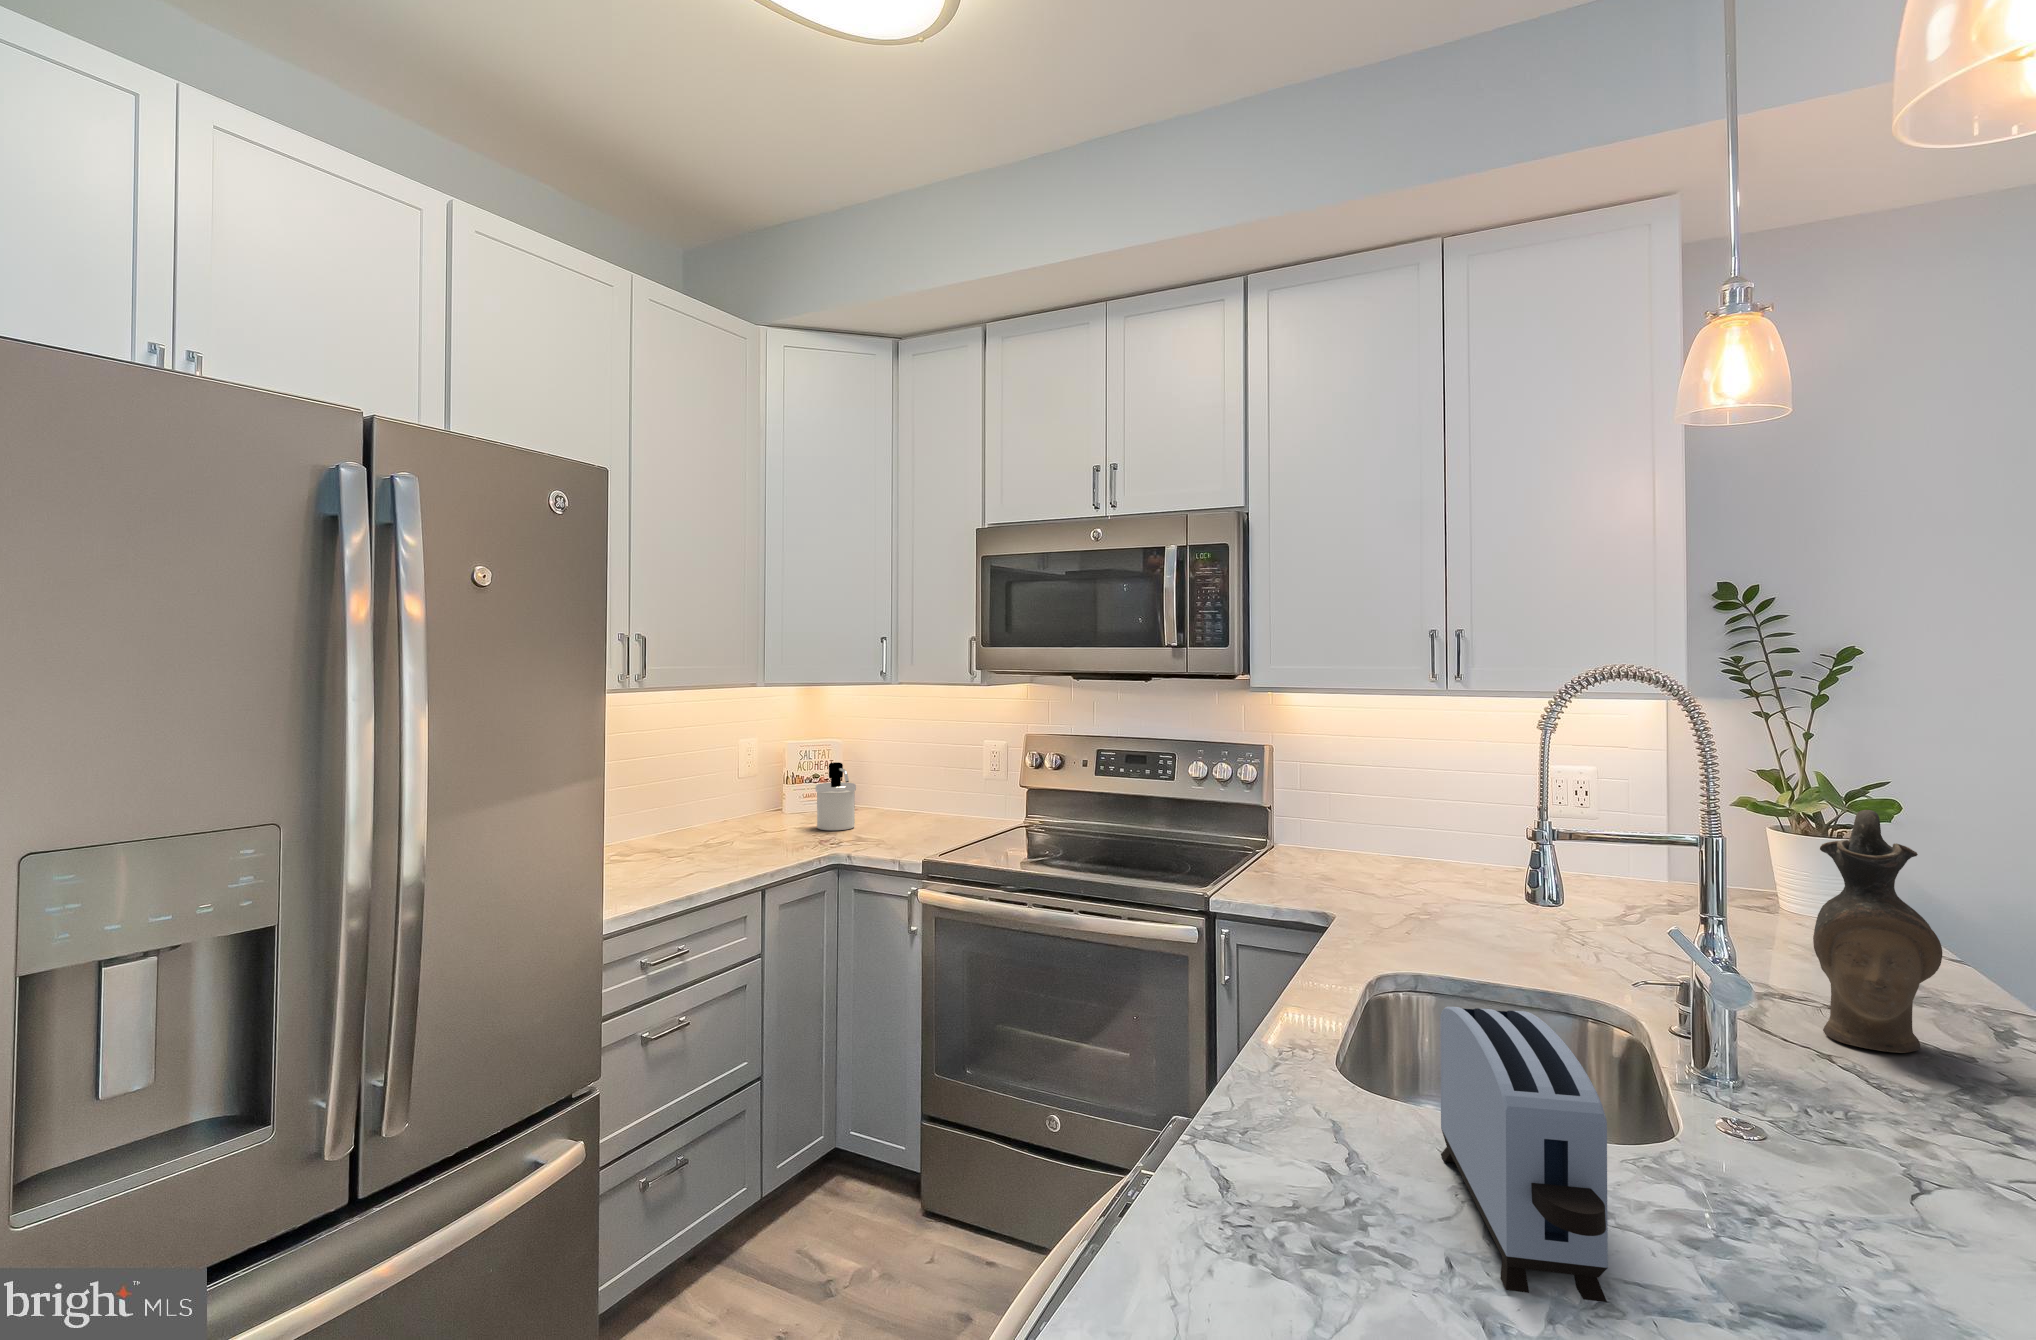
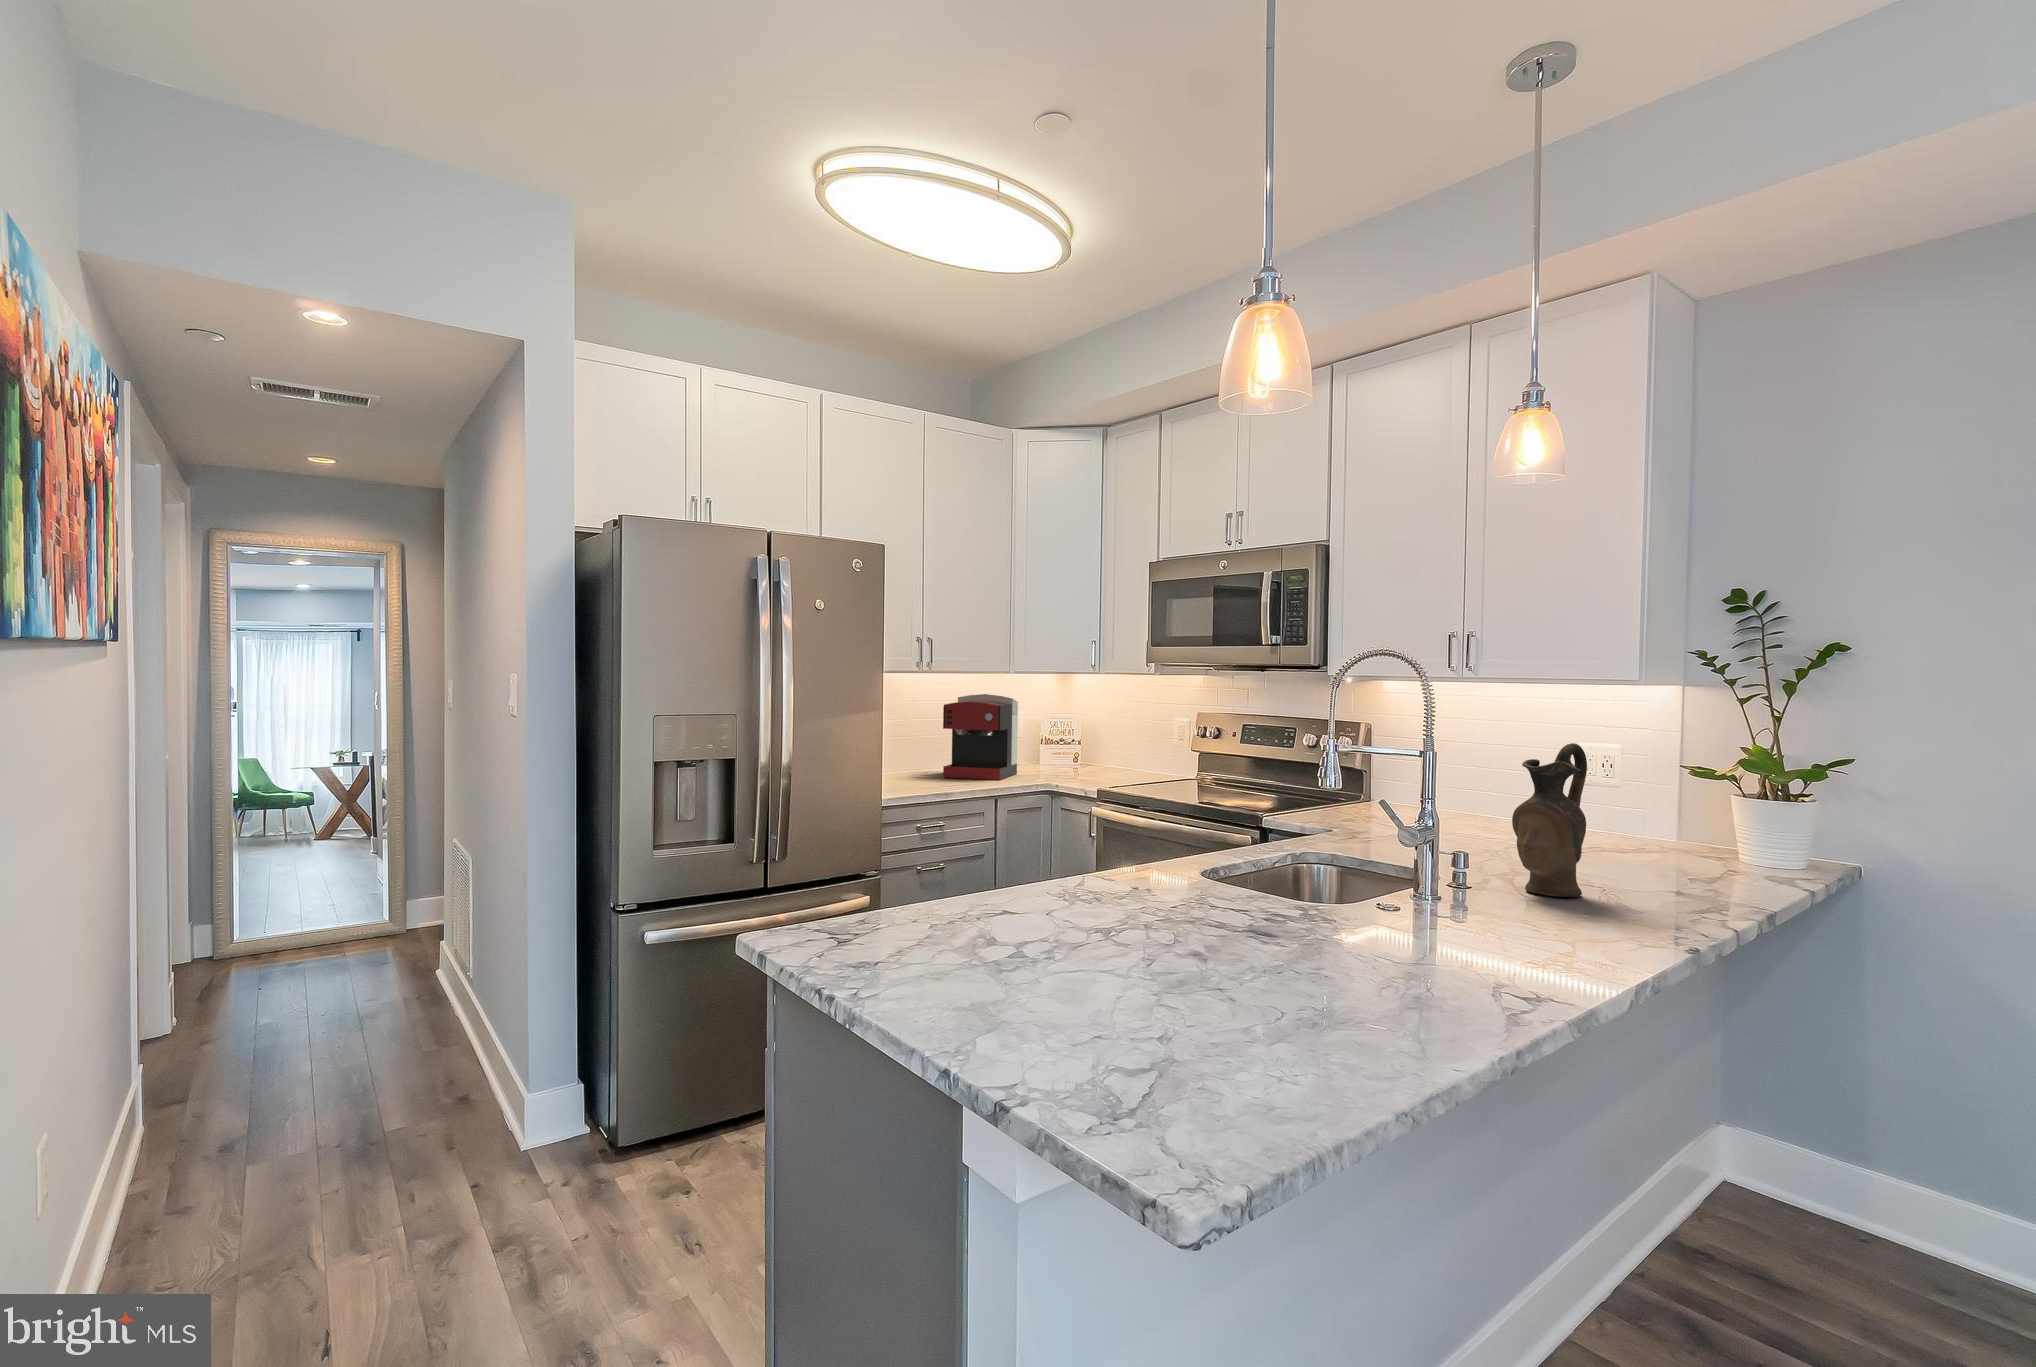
coffee maker: none [656,719,764,855] -> present [943,694,1018,780]
soap dispenser: present [816,762,856,830] -> none [1054,728,1081,775]
toaster: present [1440,1007,1608,1302] -> none [1125,806,1211,911]

